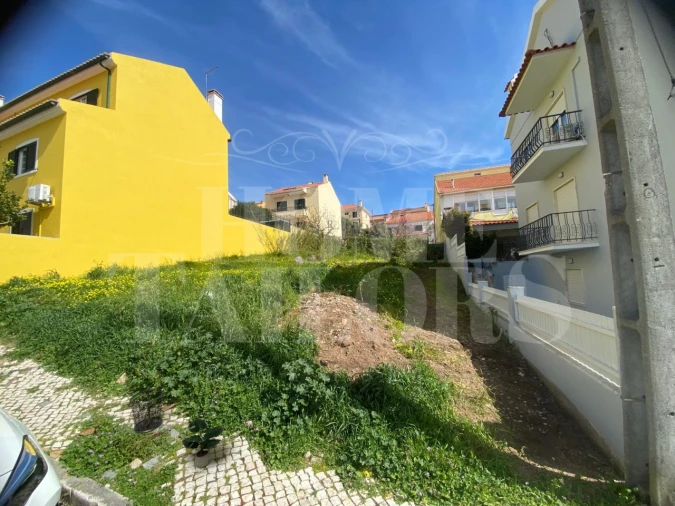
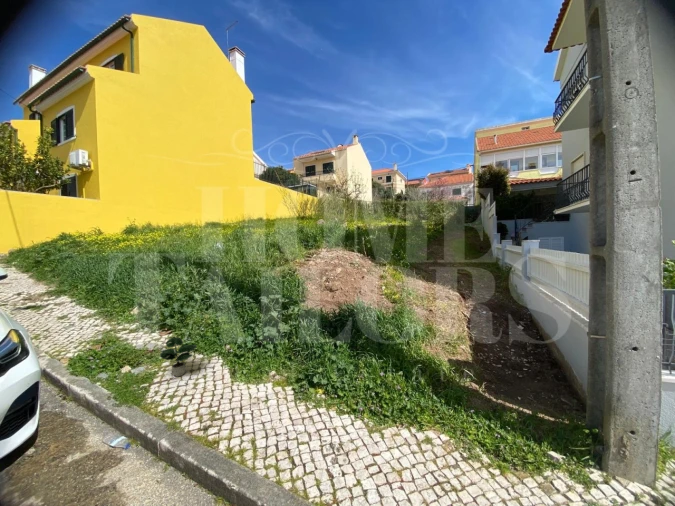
waste bin: present [129,389,163,433] -> none [125,315,156,349]

